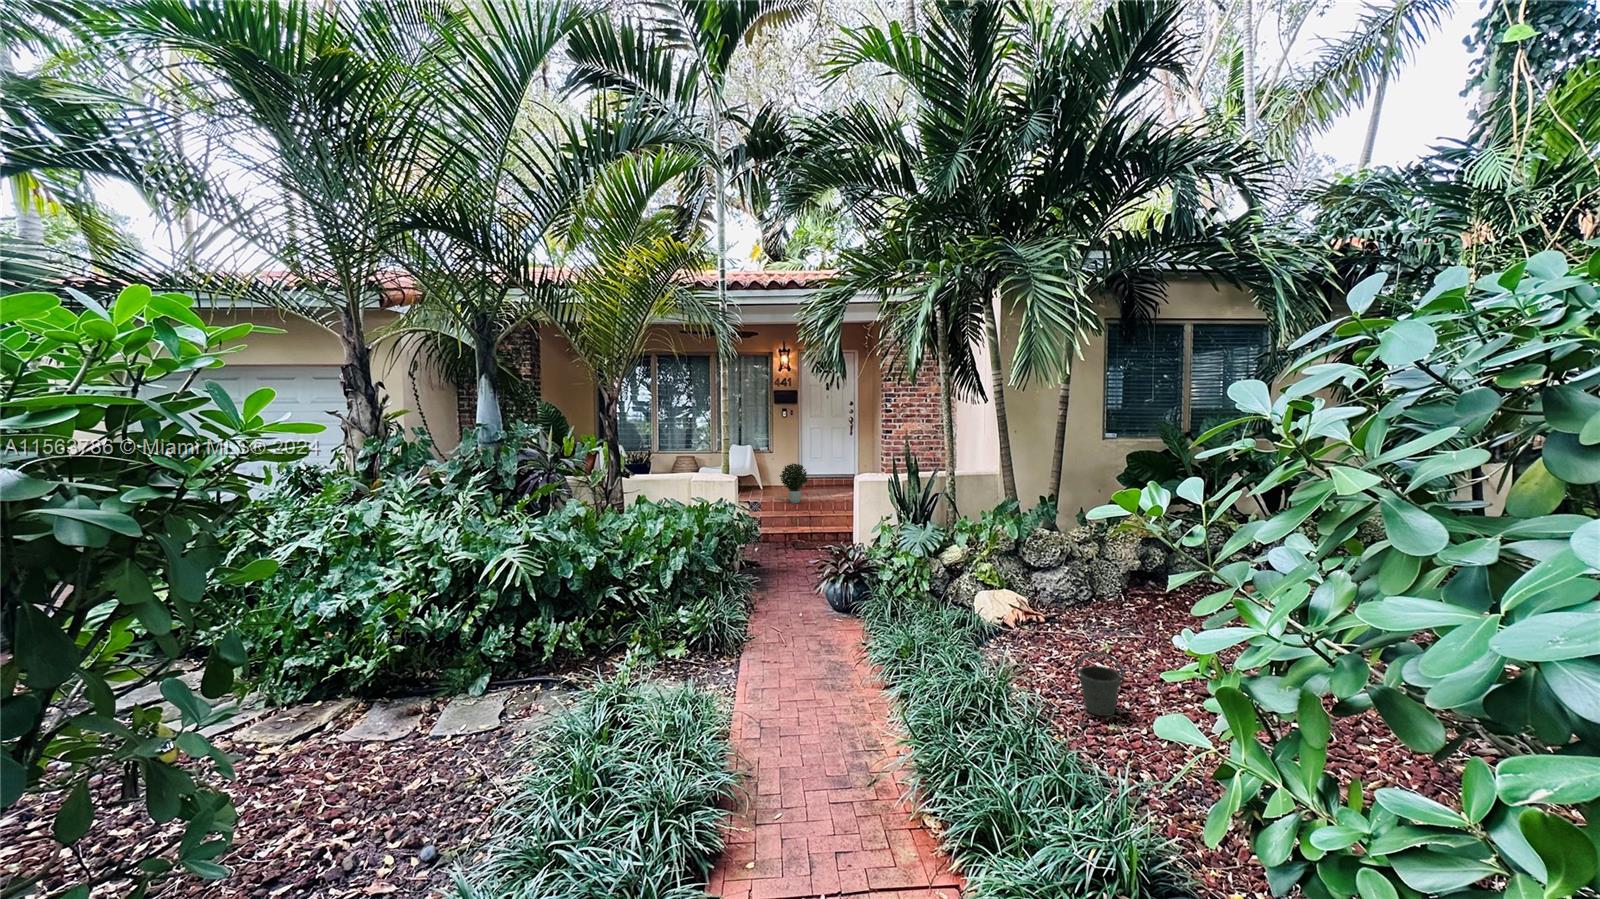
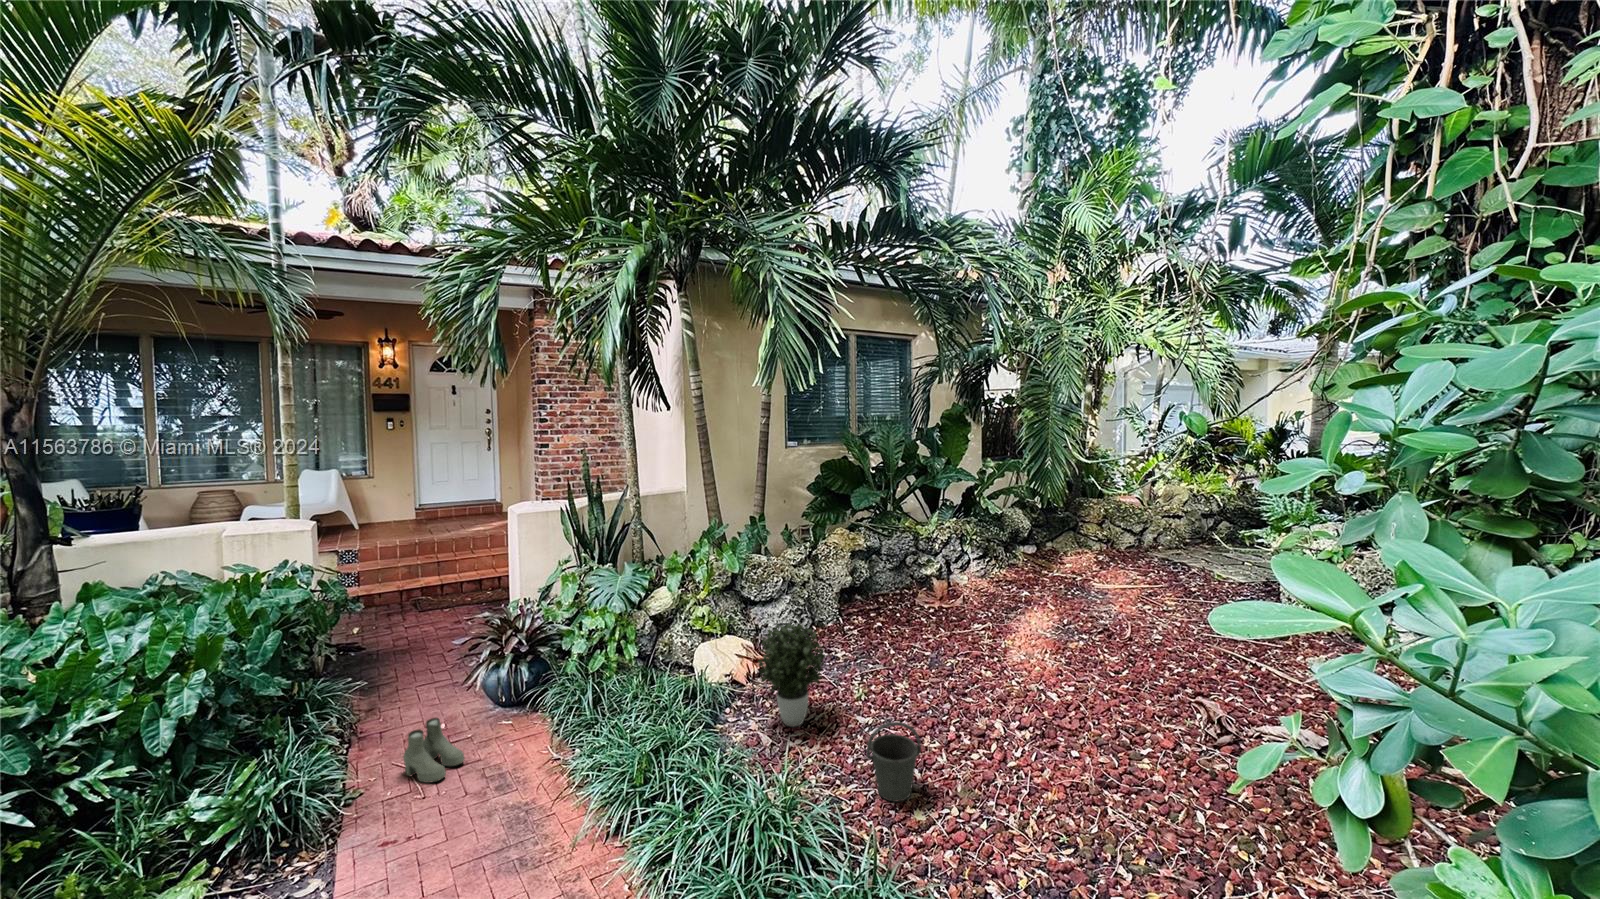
potted plant: present [780,463,808,503] -> present [758,624,826,727]
boots: none [777,604,811,641] -> present [403,718,465,783]

